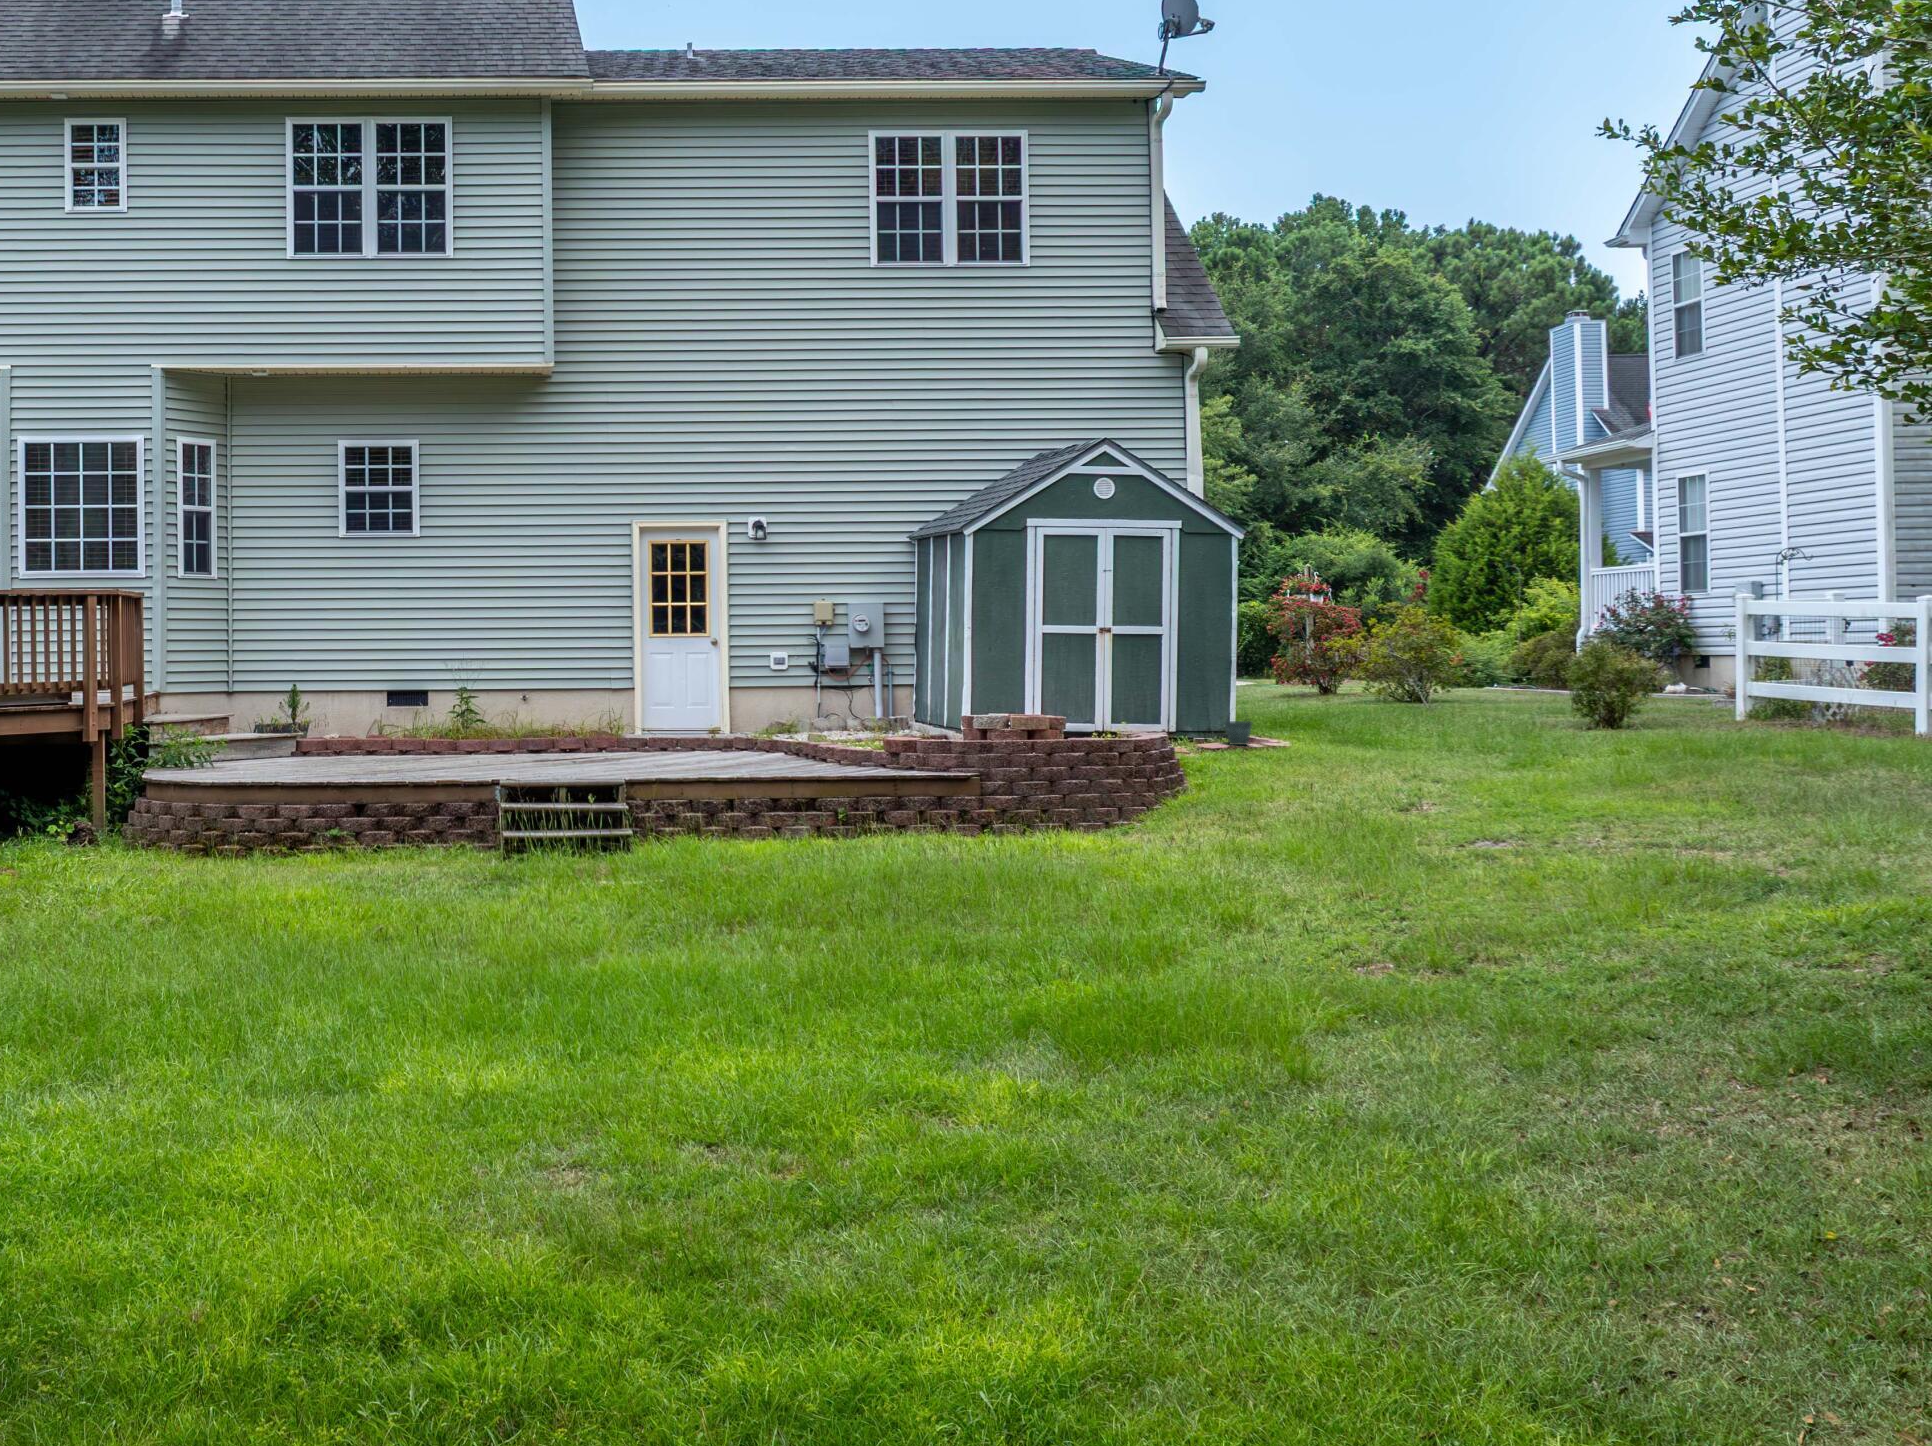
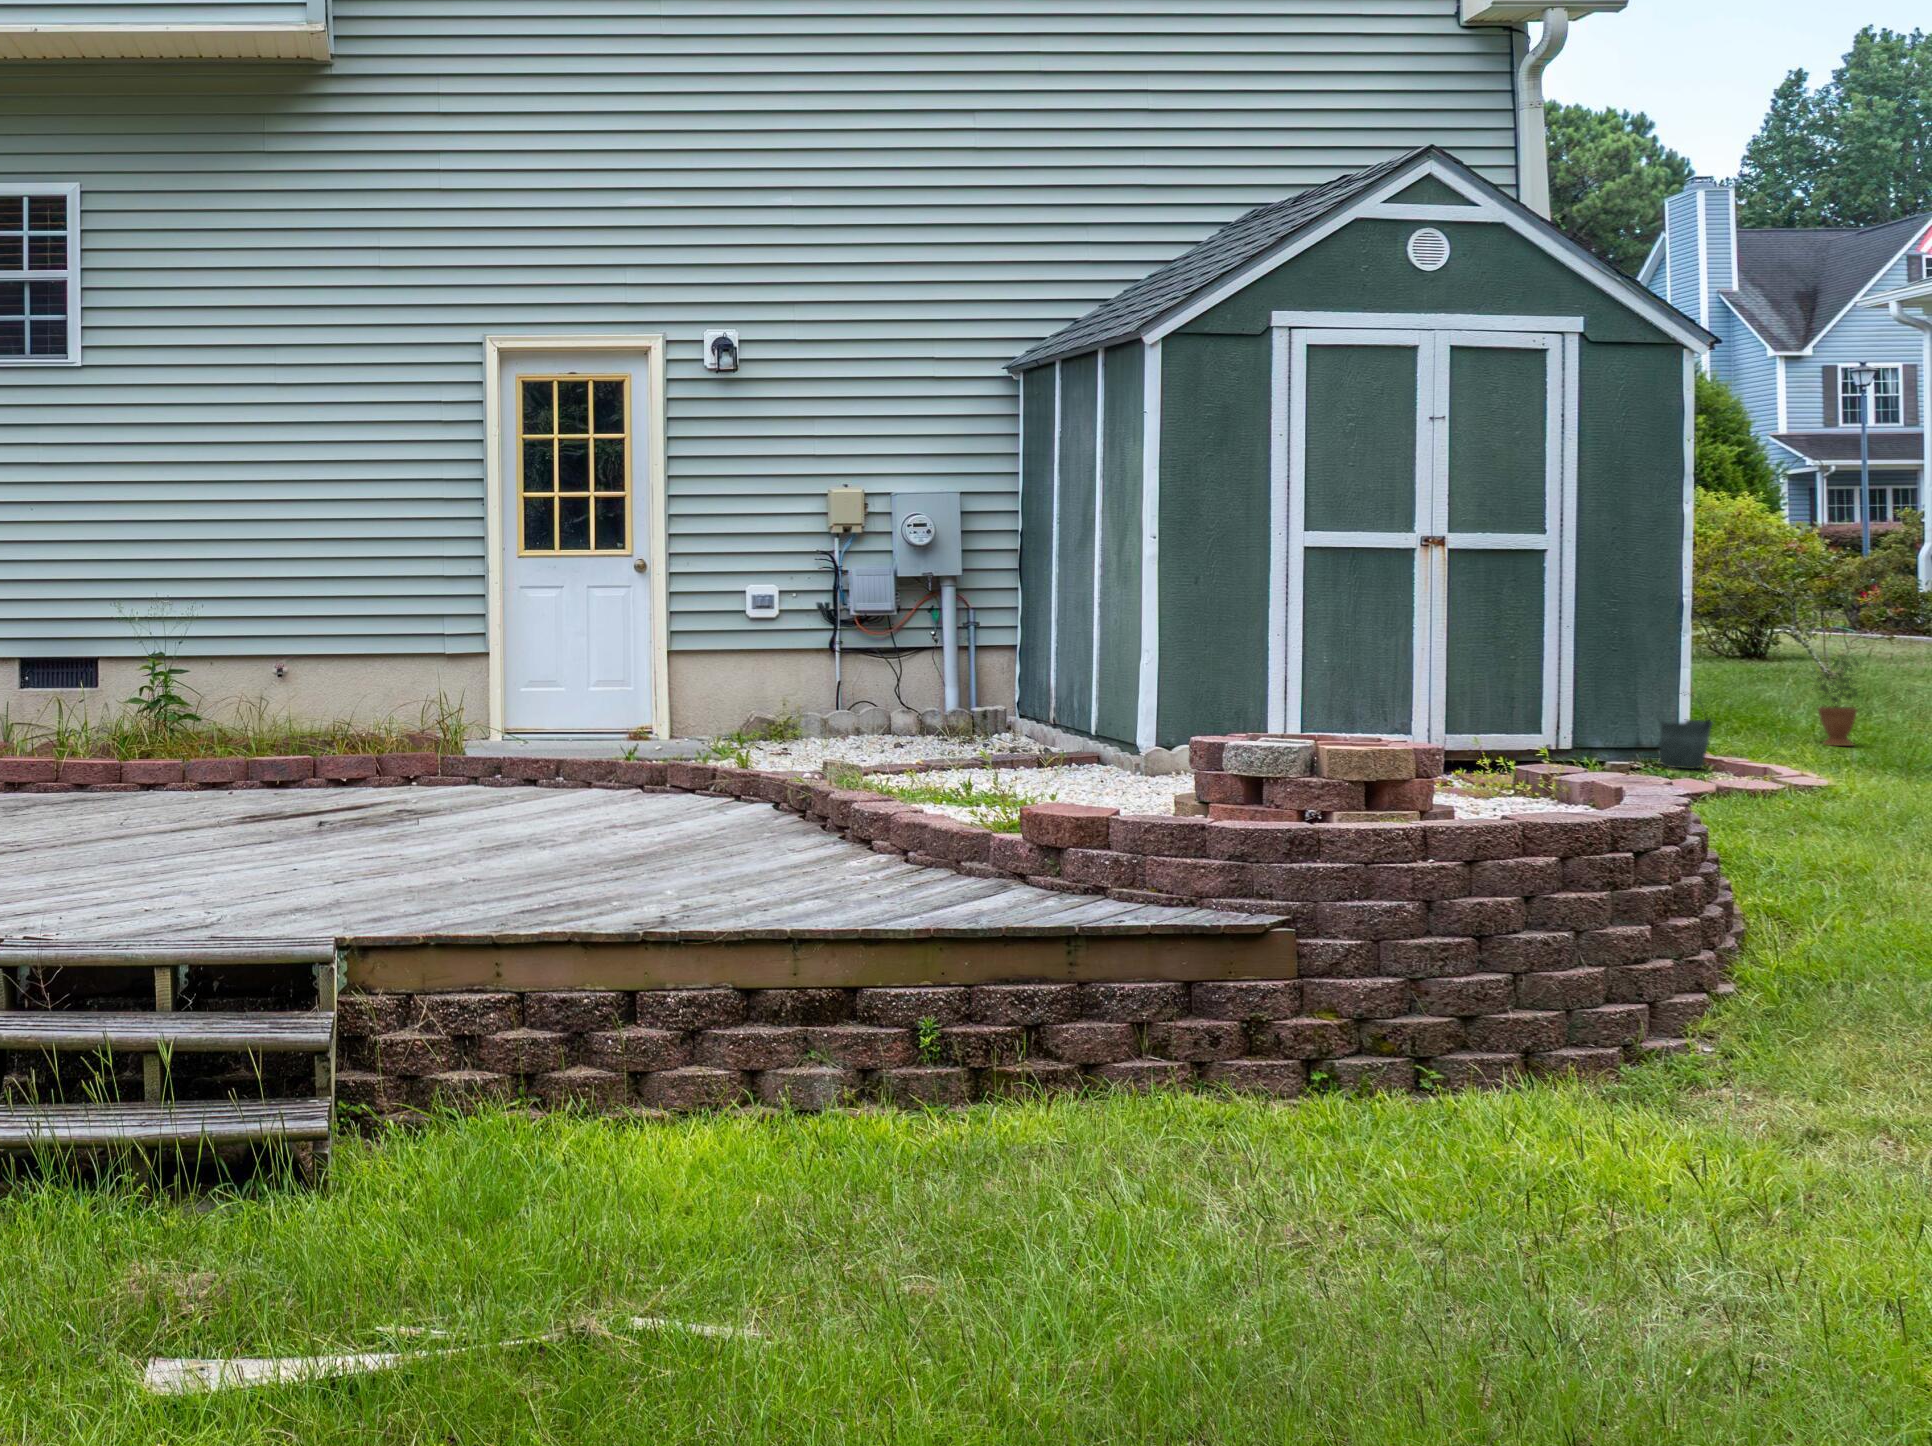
potted plant: none [1335,688,1361,738] -> present [1812,656,1858,746]

